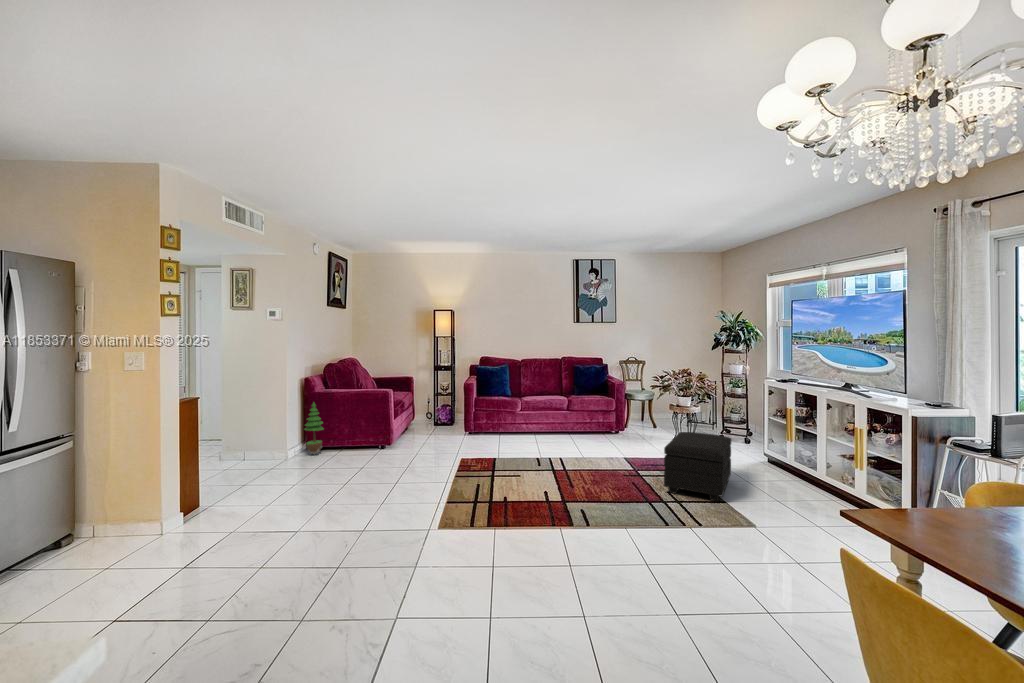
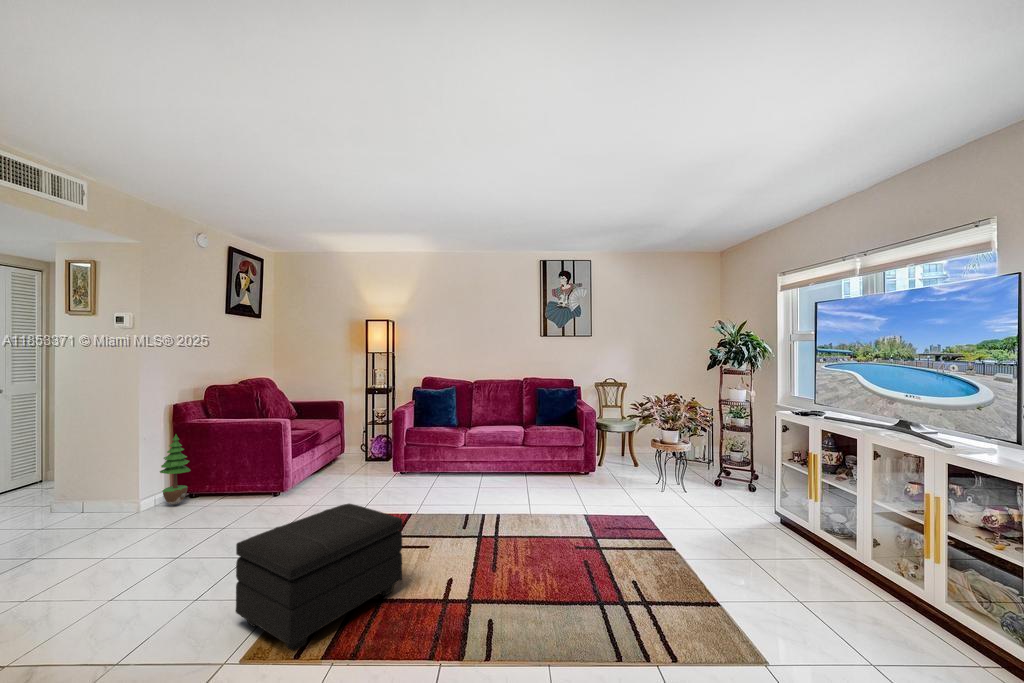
footstool: present [664,432,731,501] -> present [236,504,403,651]

